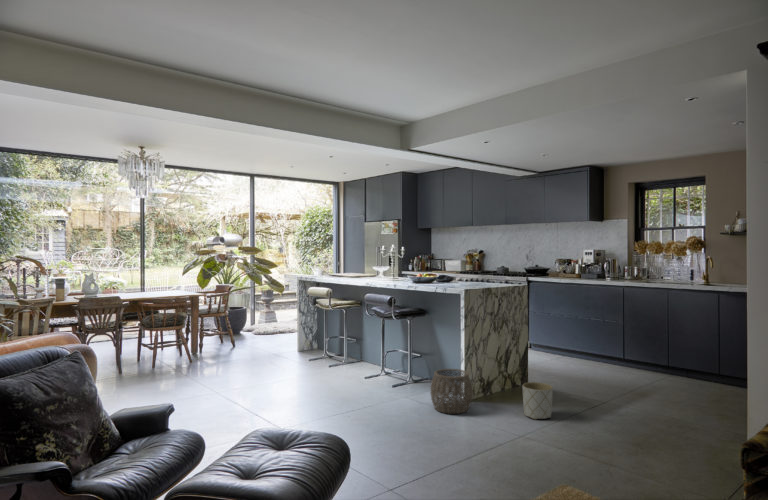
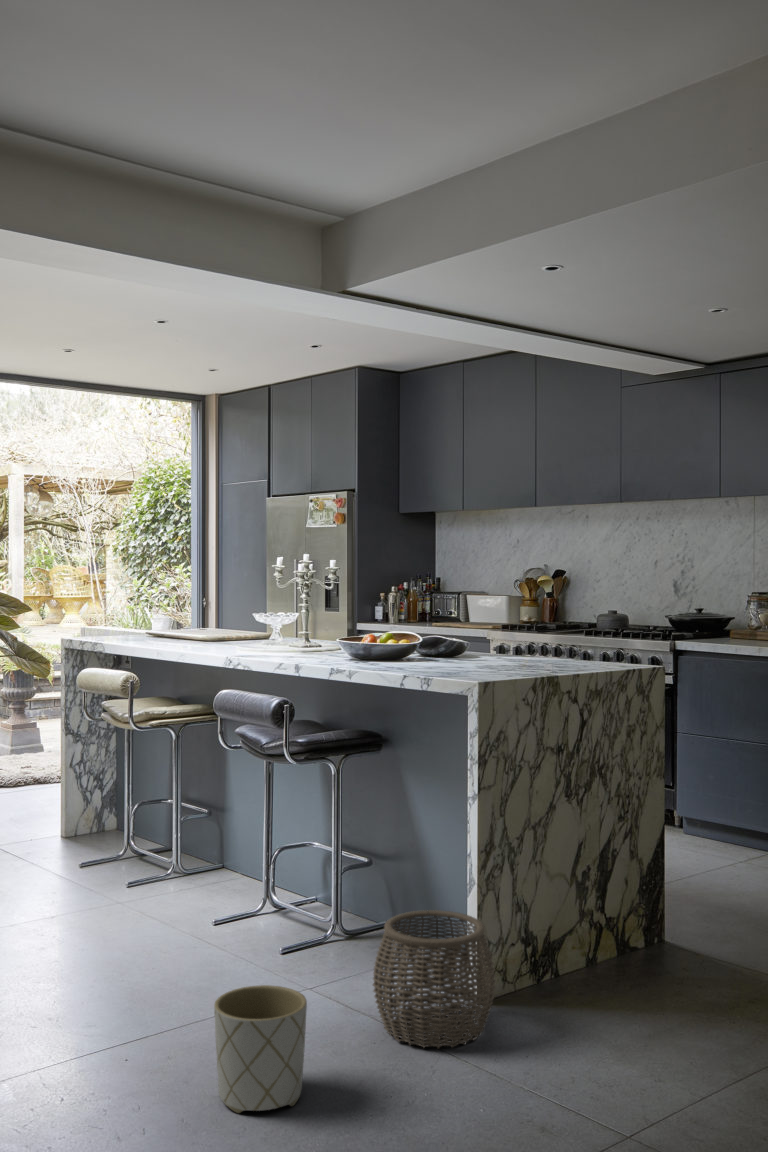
planter: present [522,382,553,420] -> present [214,985,307,1113]

